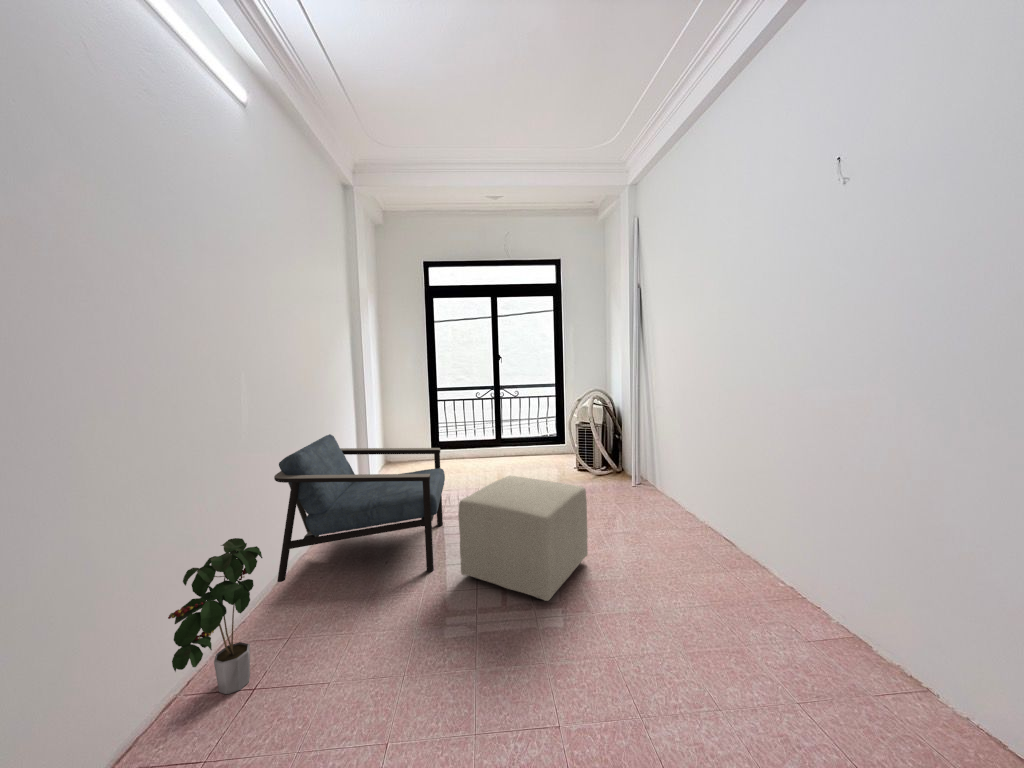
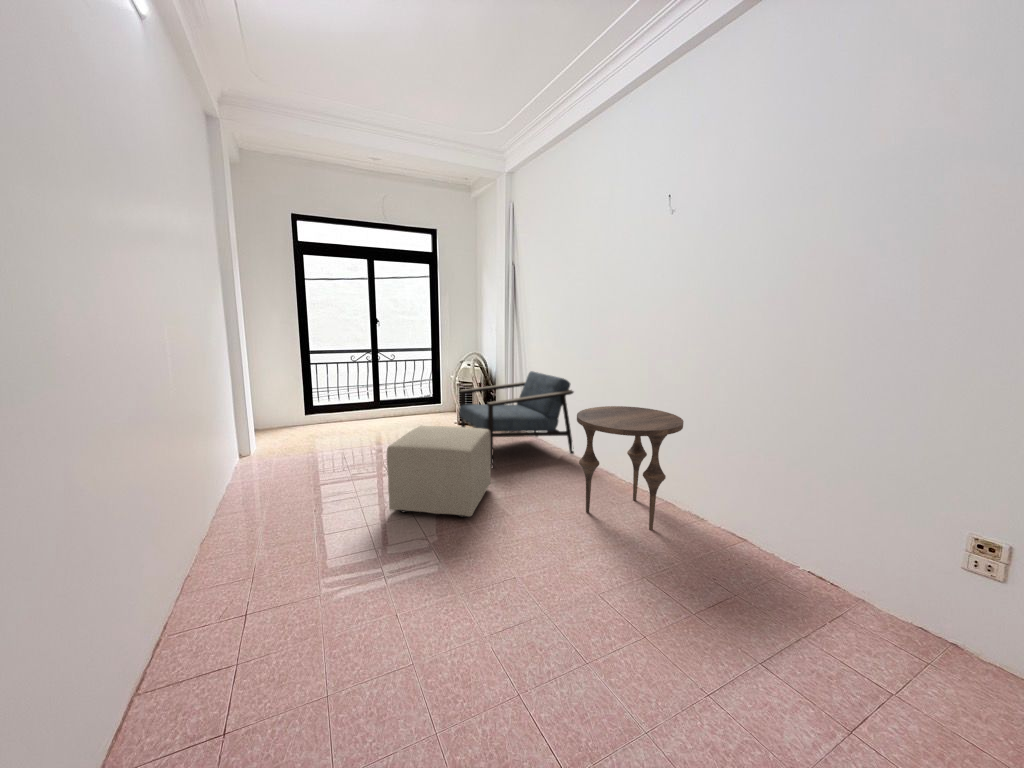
armchair: present [274,434,445,582] -> present [459,371,574,468]
side table: none [695,470,879,680] -> present [577,406,684,530]
potted plant: present [168,538,262,694] -> none [156,491,223,628]

